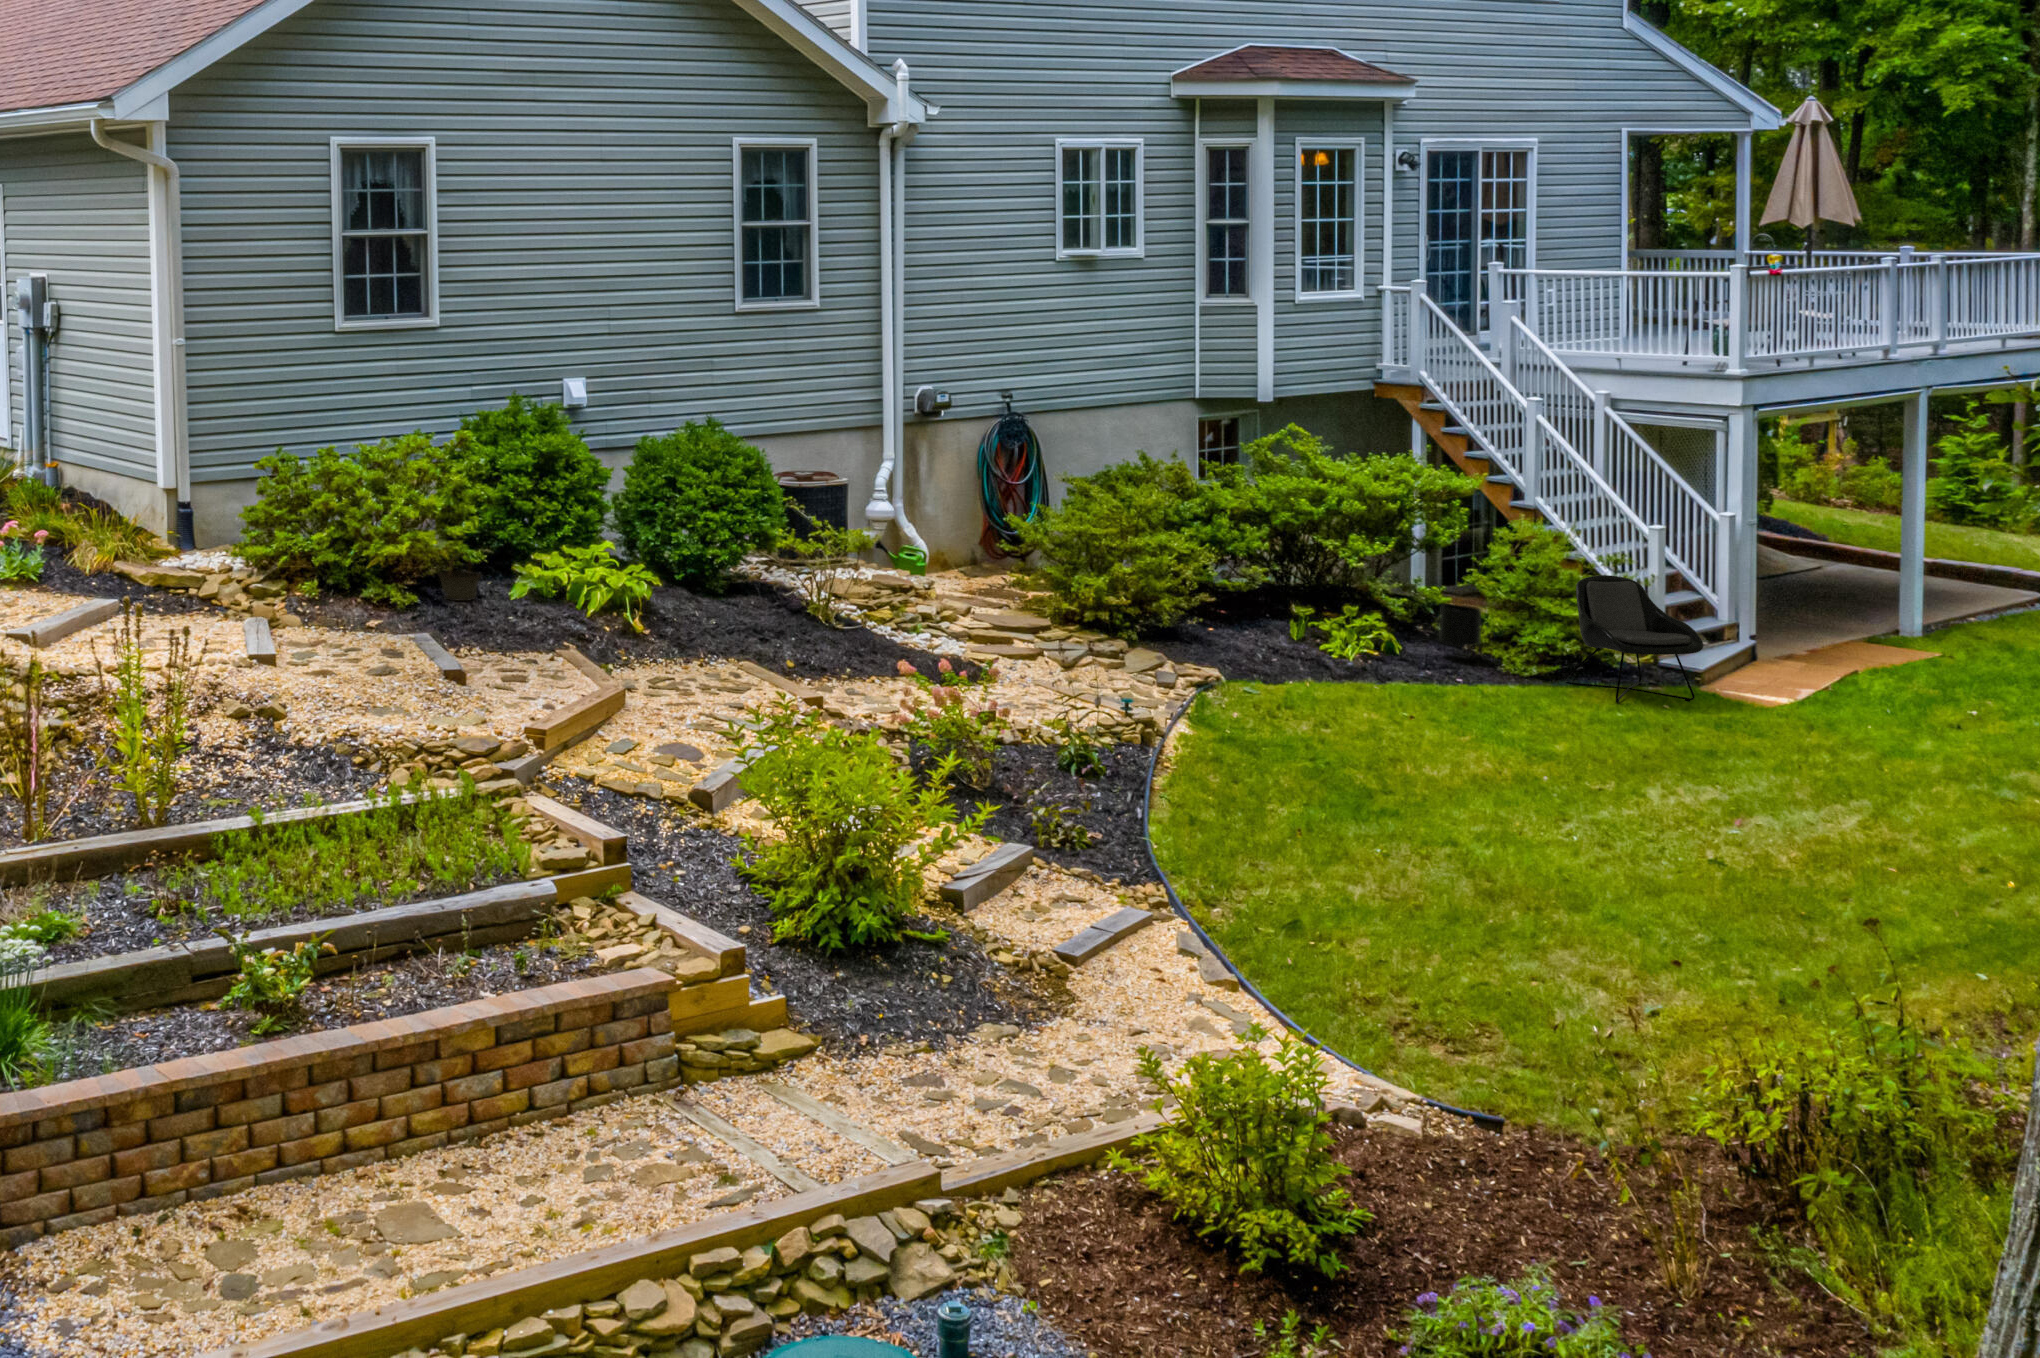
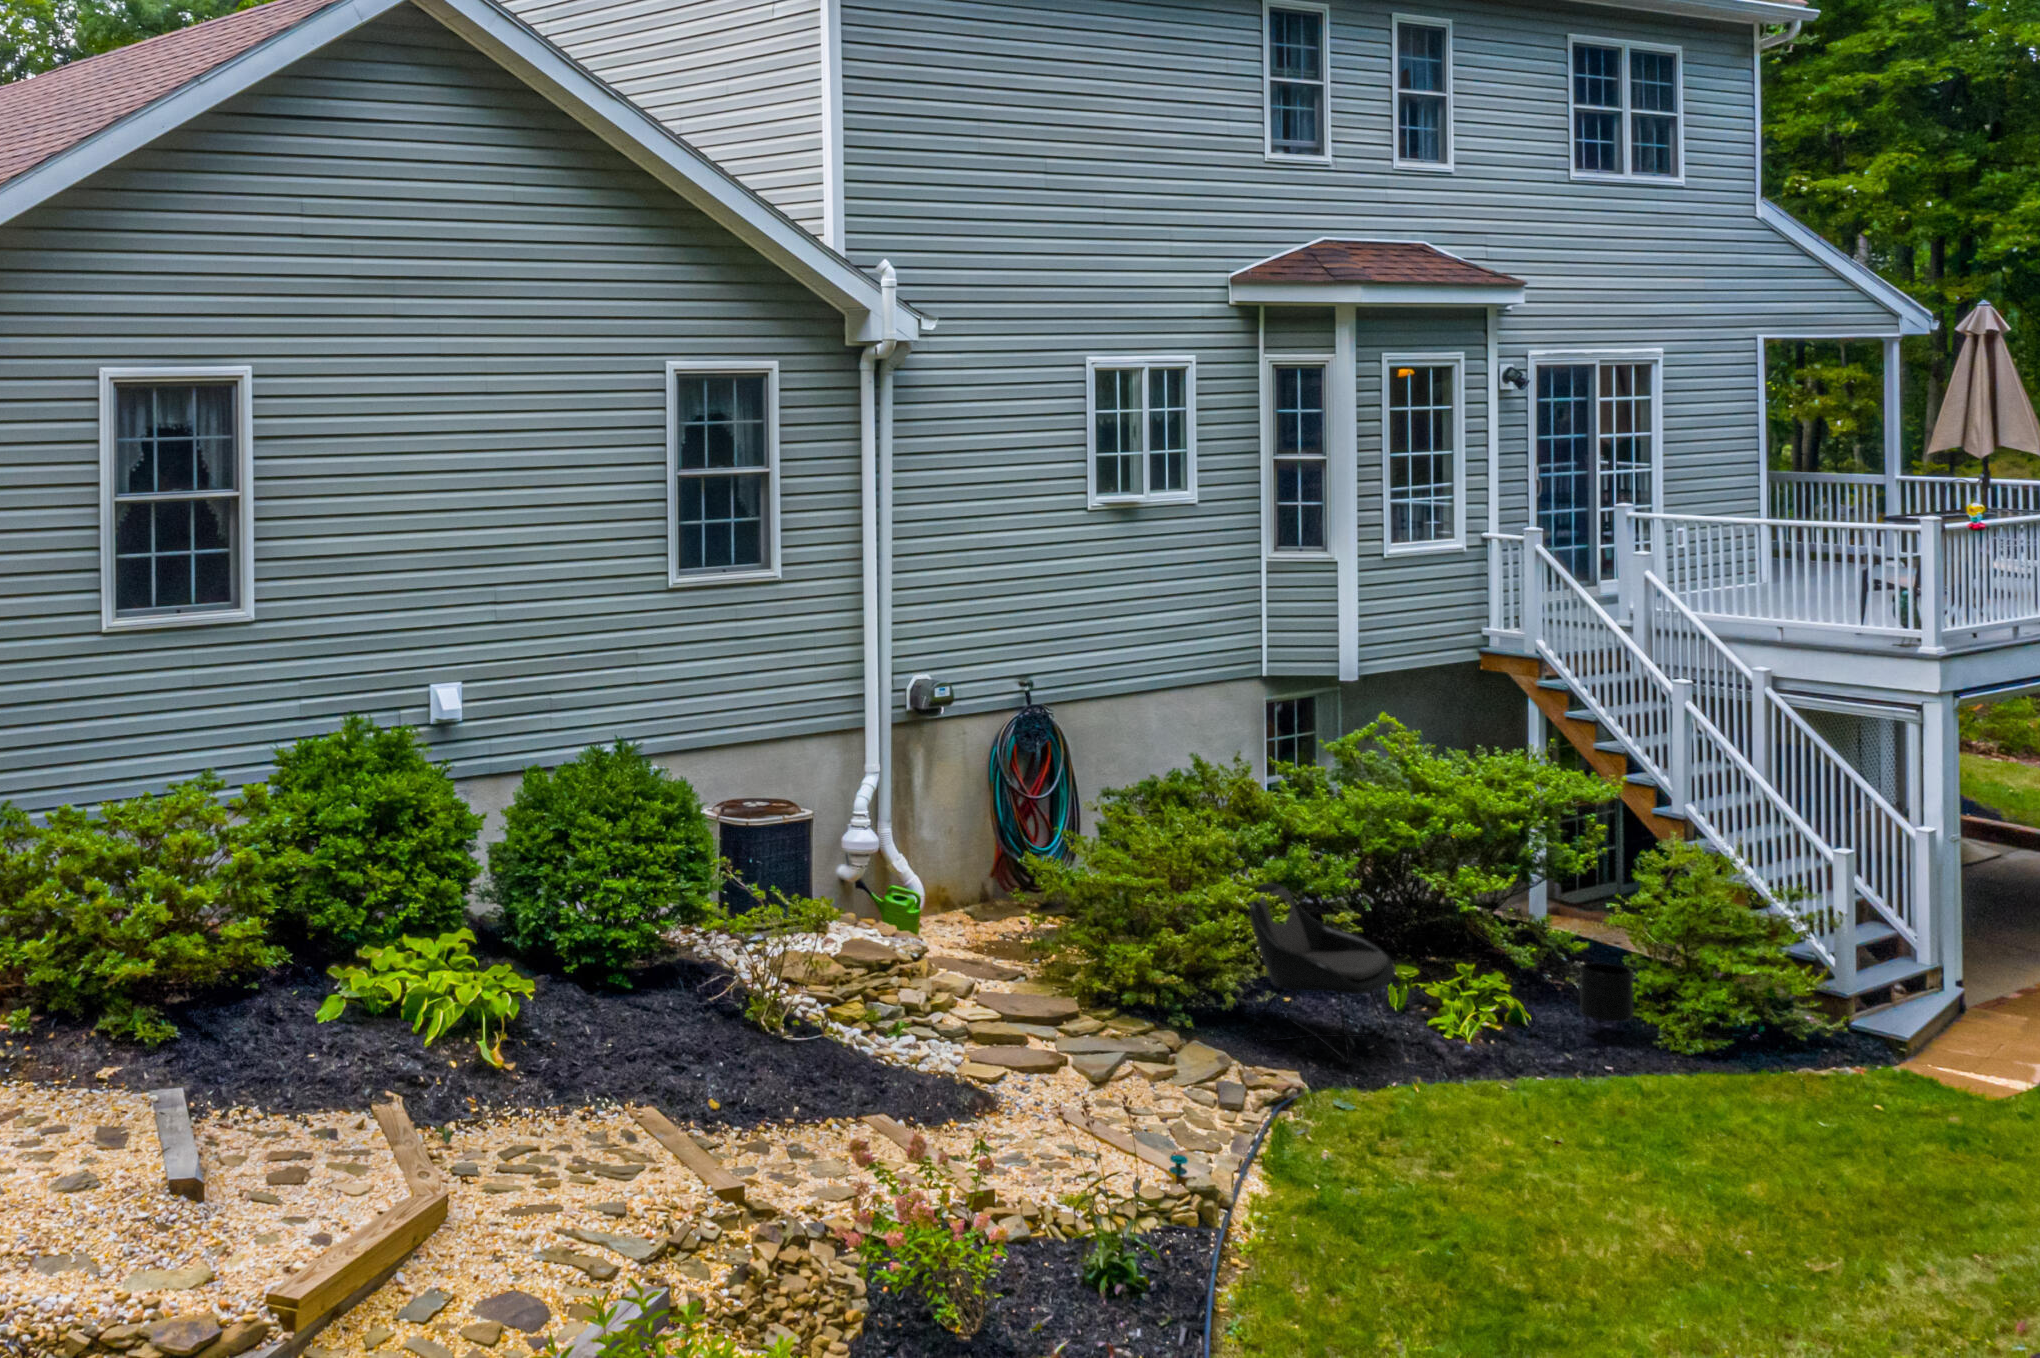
basket: present [439,555,481,601] -> none [210,952,272,1022]
lounge chair: present [1564,575,1703,703] -> present [1244,883,1396,1063]

